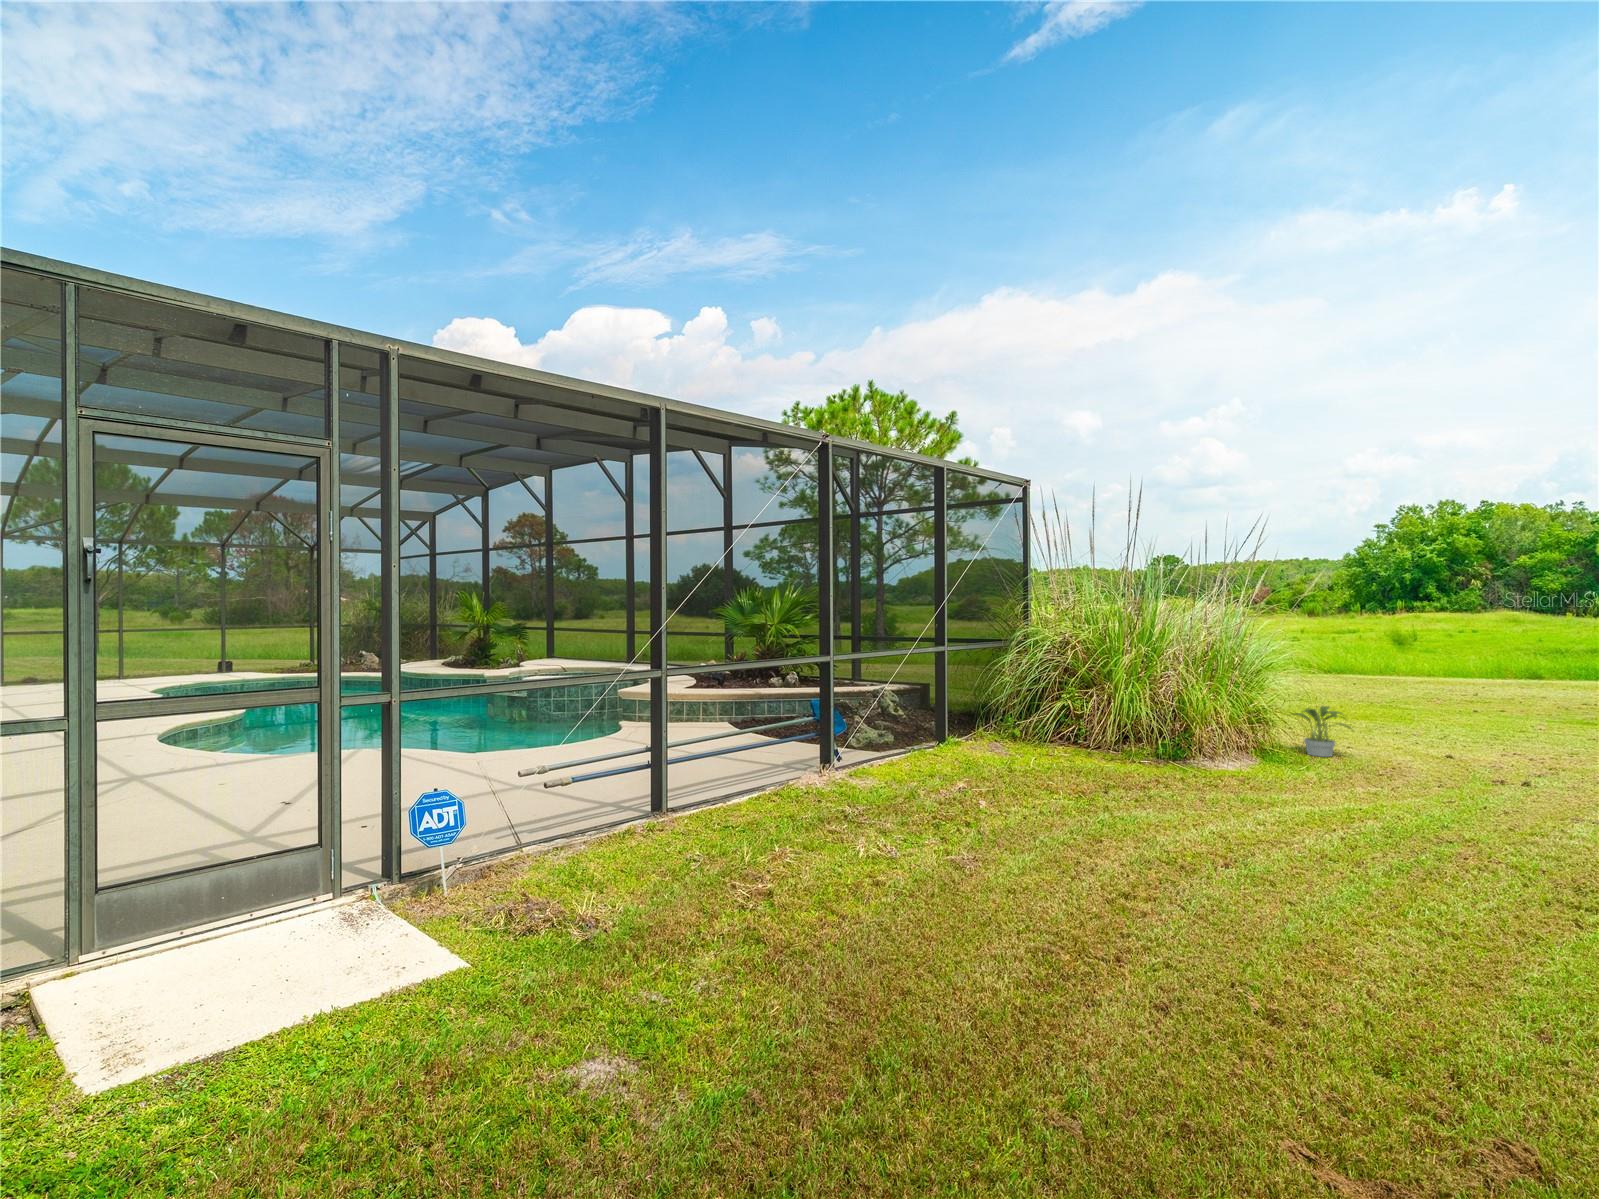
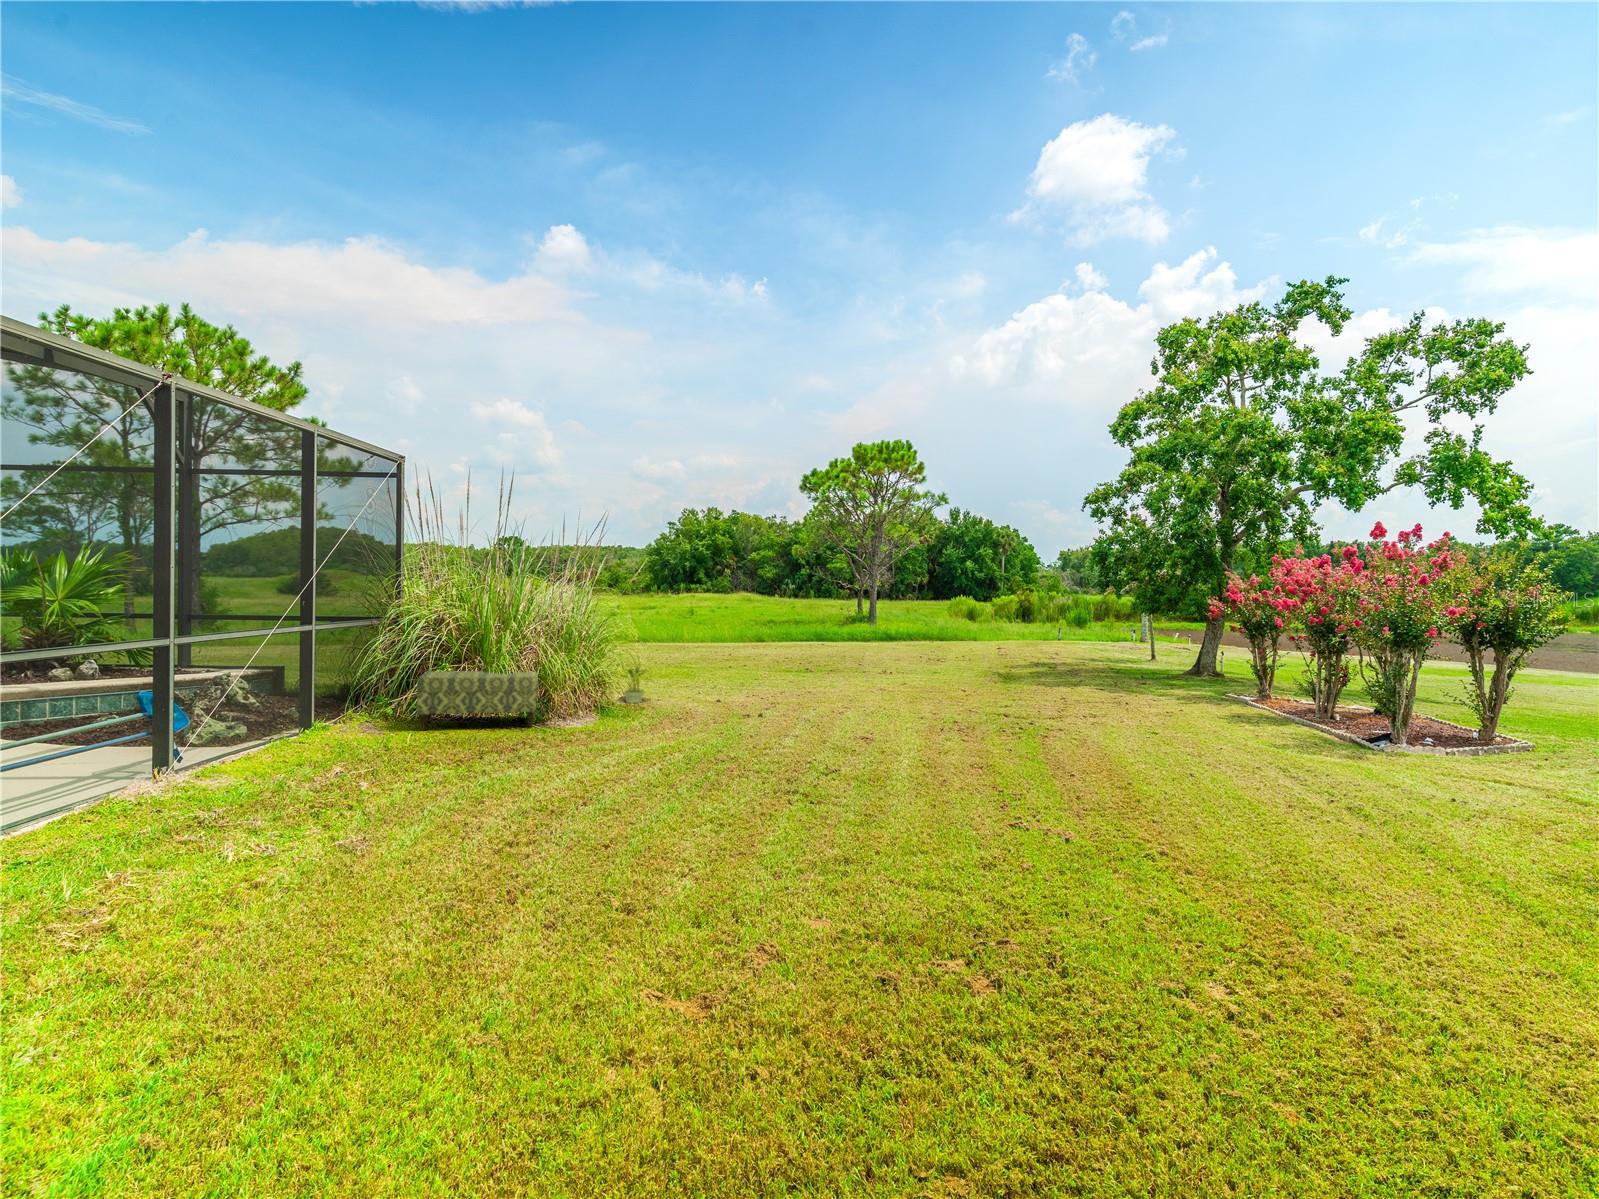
bench: none [1040,694,1178,770] -> present [417,671,538,730]

